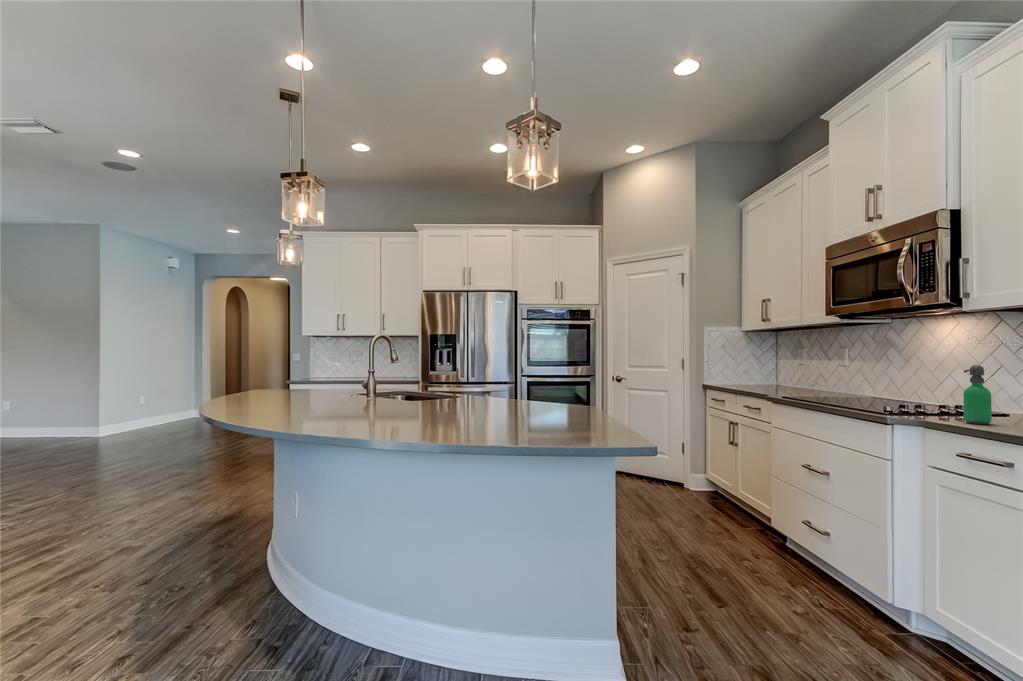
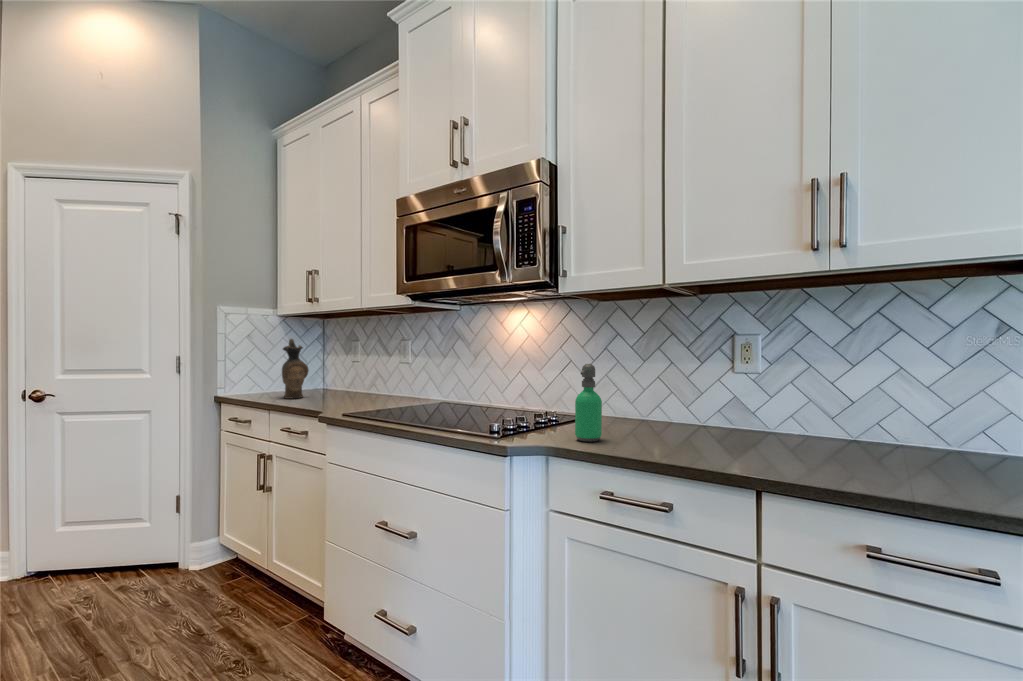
ceramic pitcher: none [746,347,765,388] -> present [282,339,309,399]

